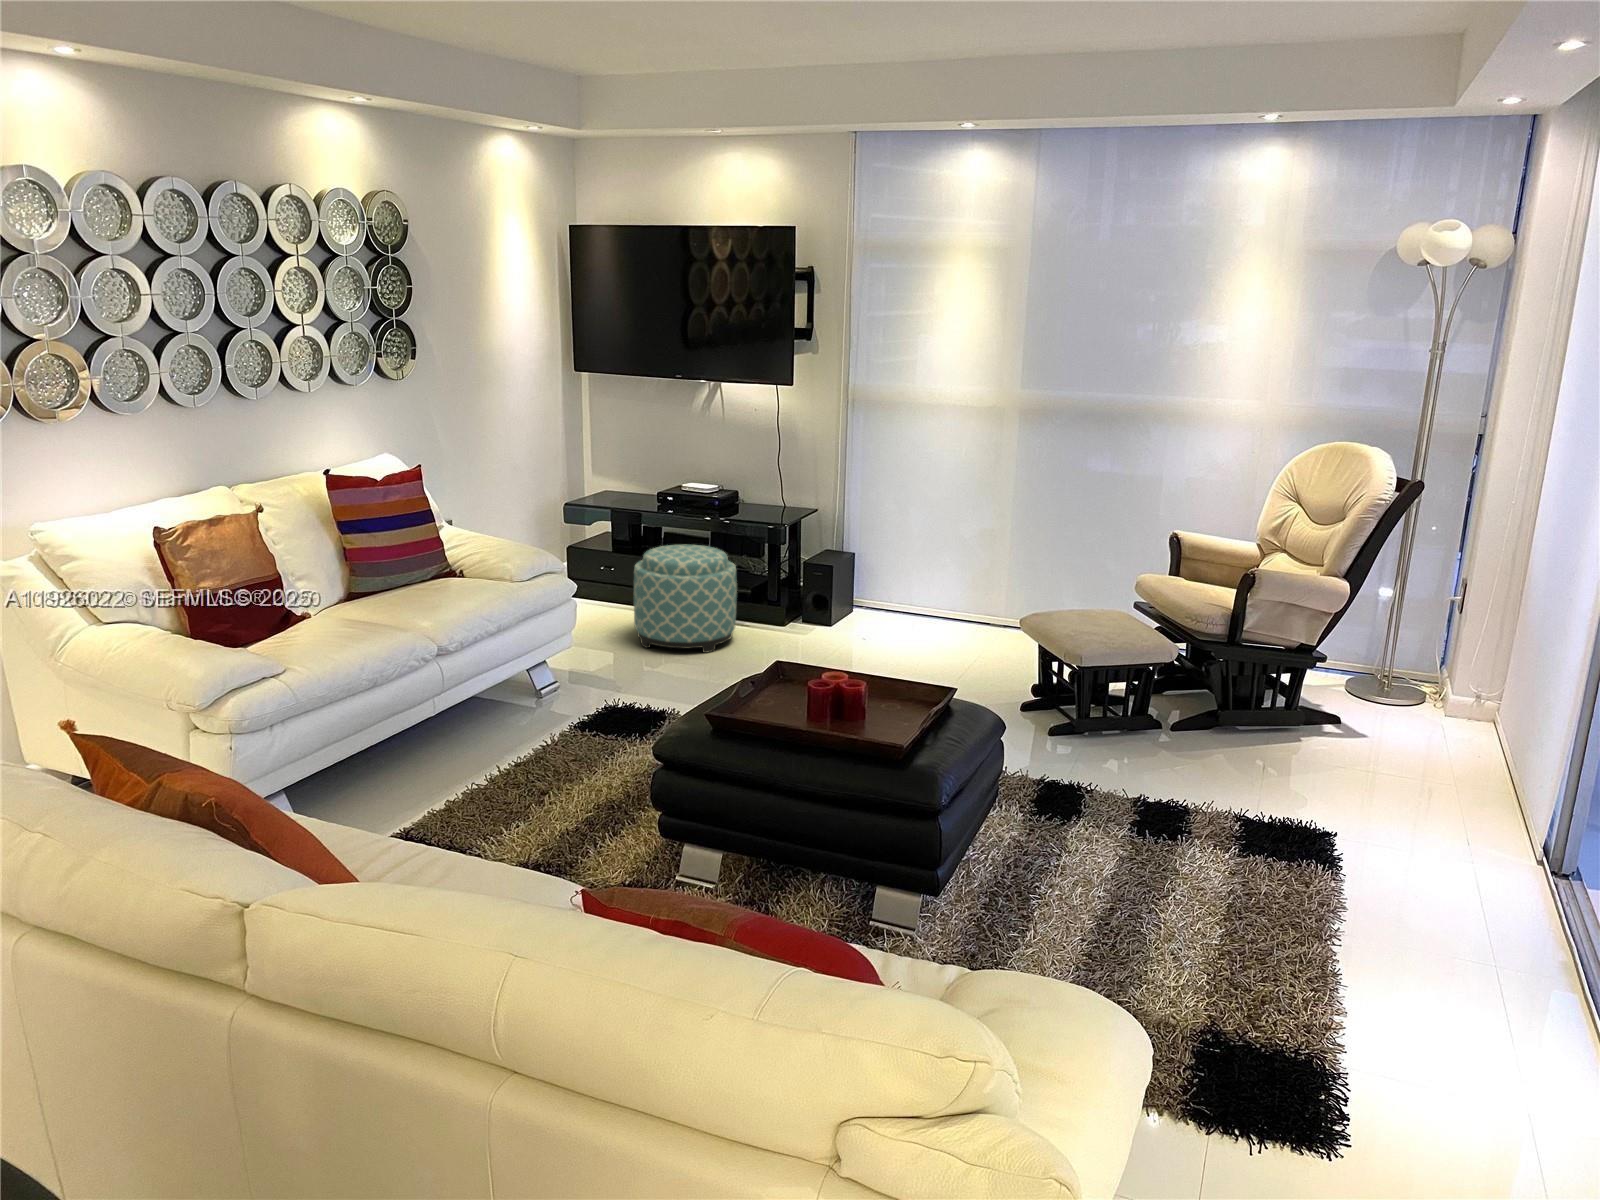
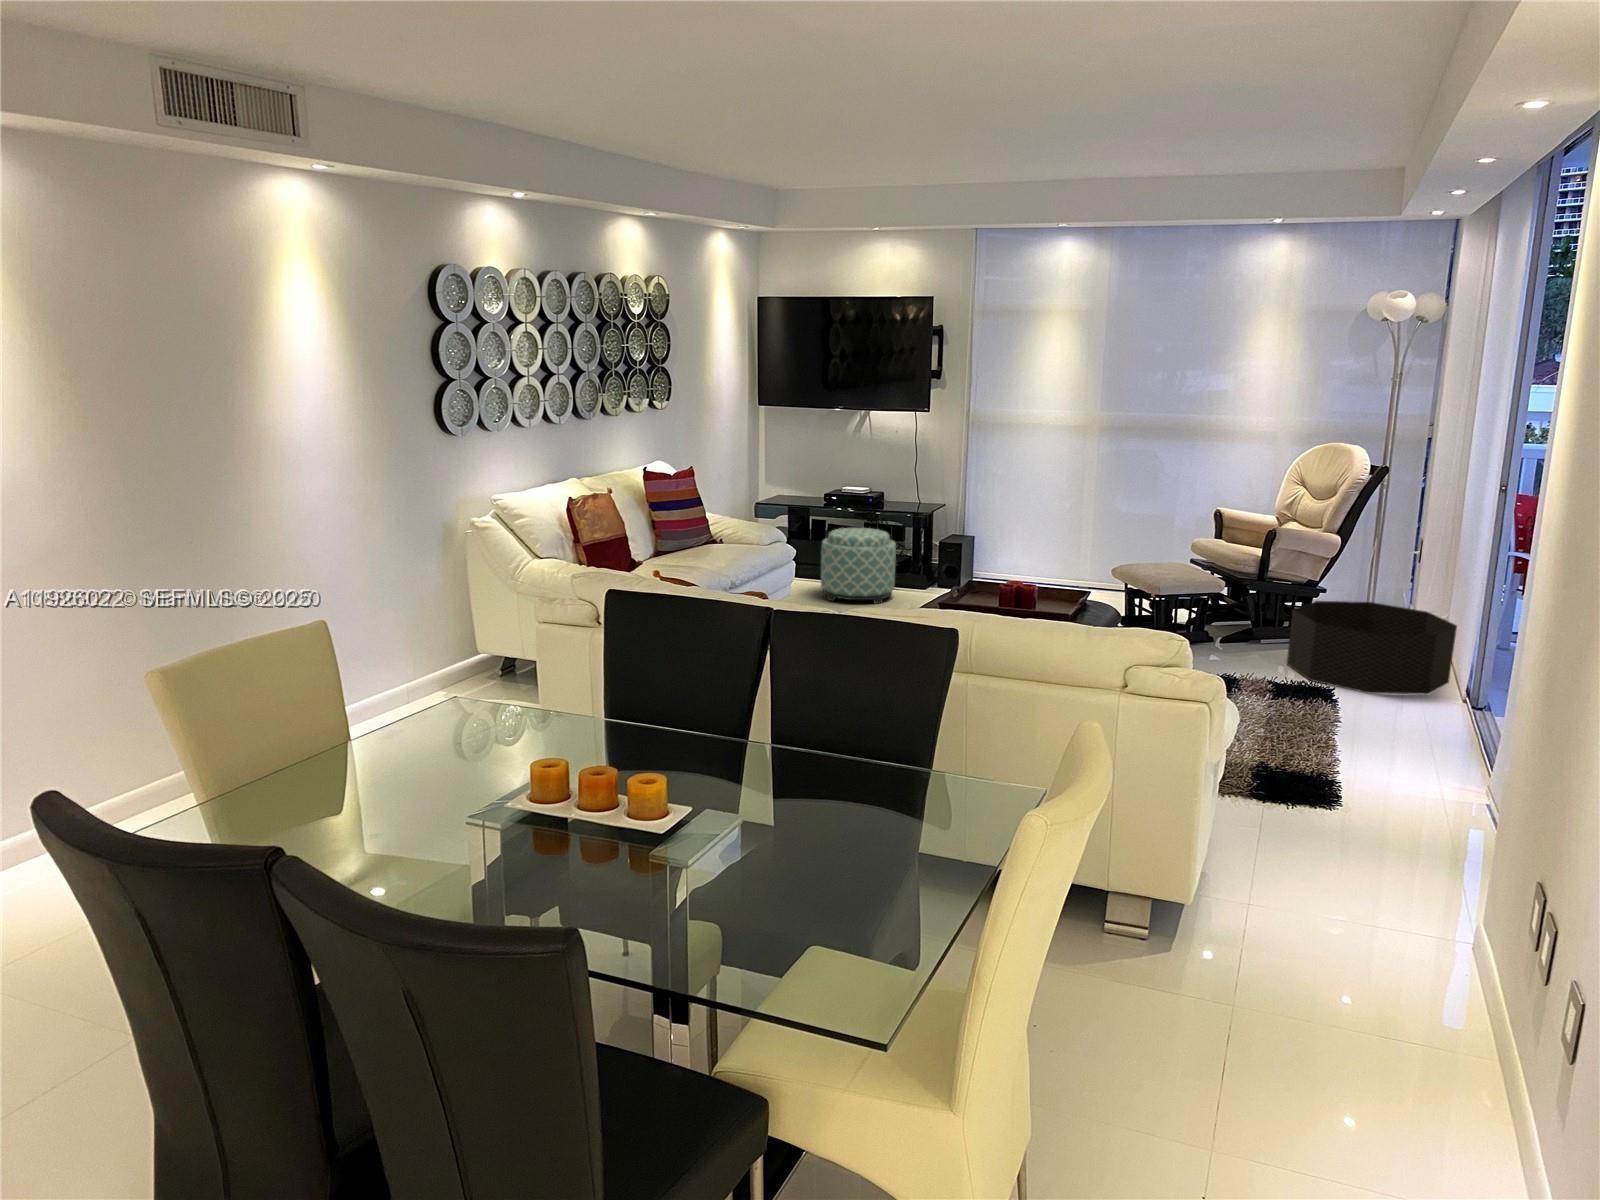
basket: none [1265,679,1525,843] -> present [1287,601,1457,695]

